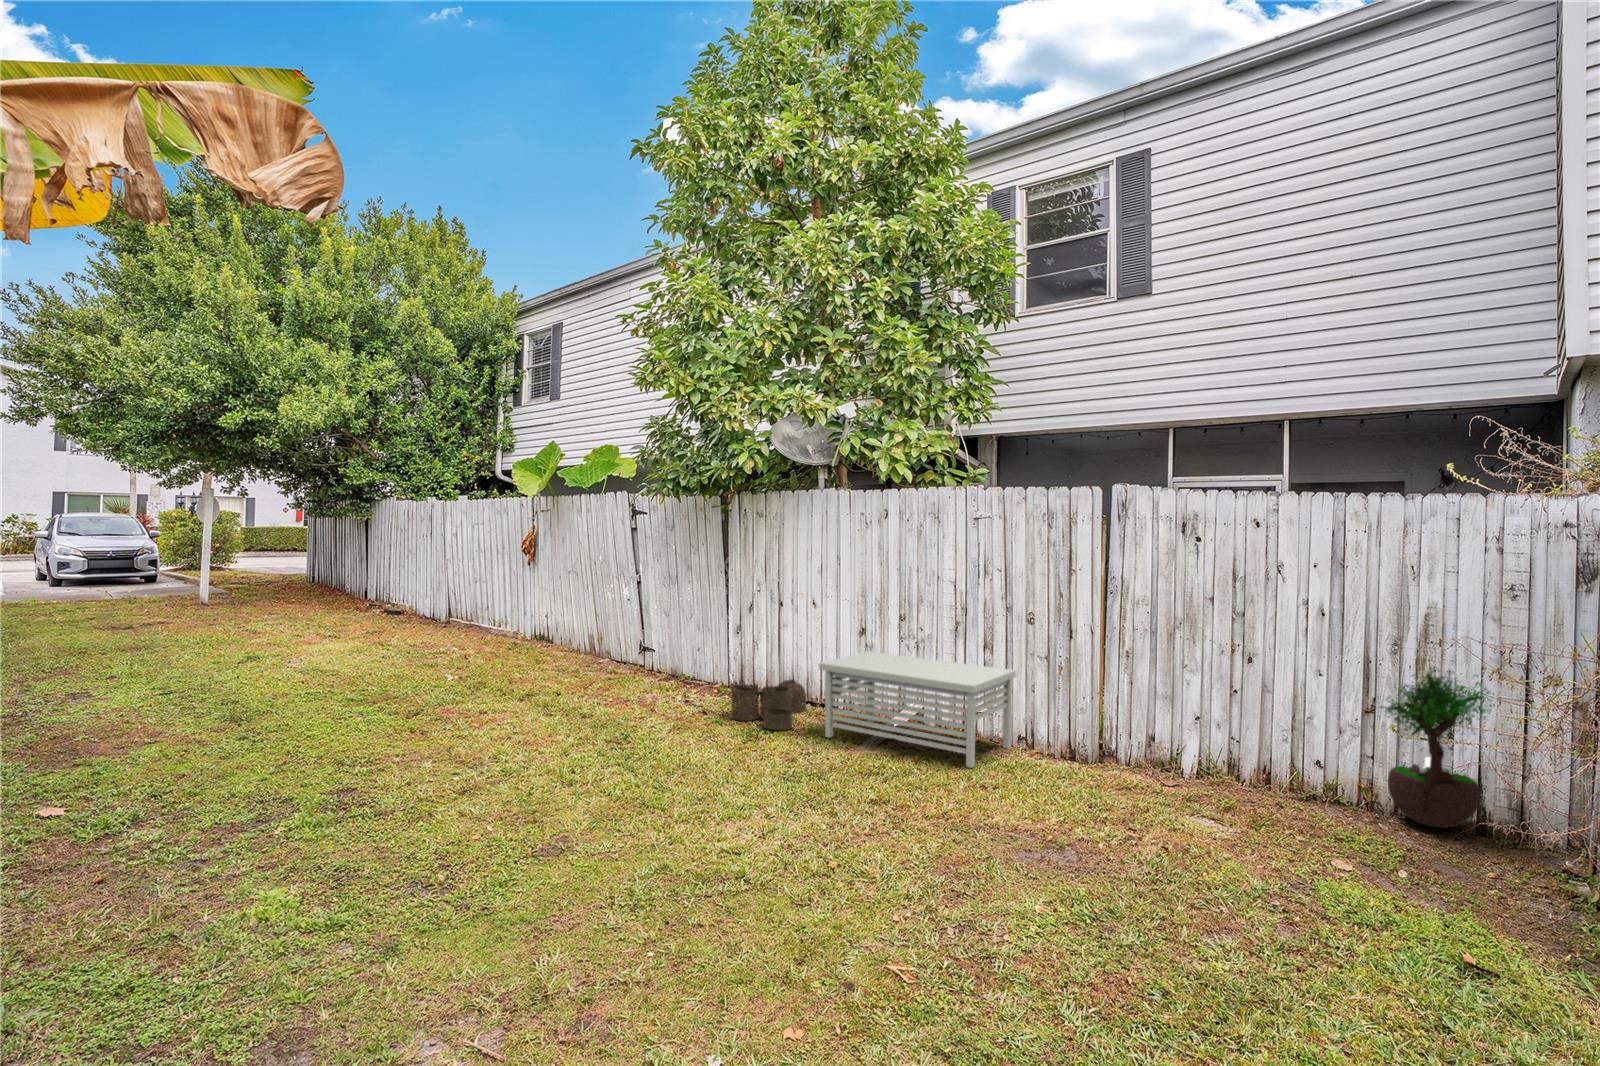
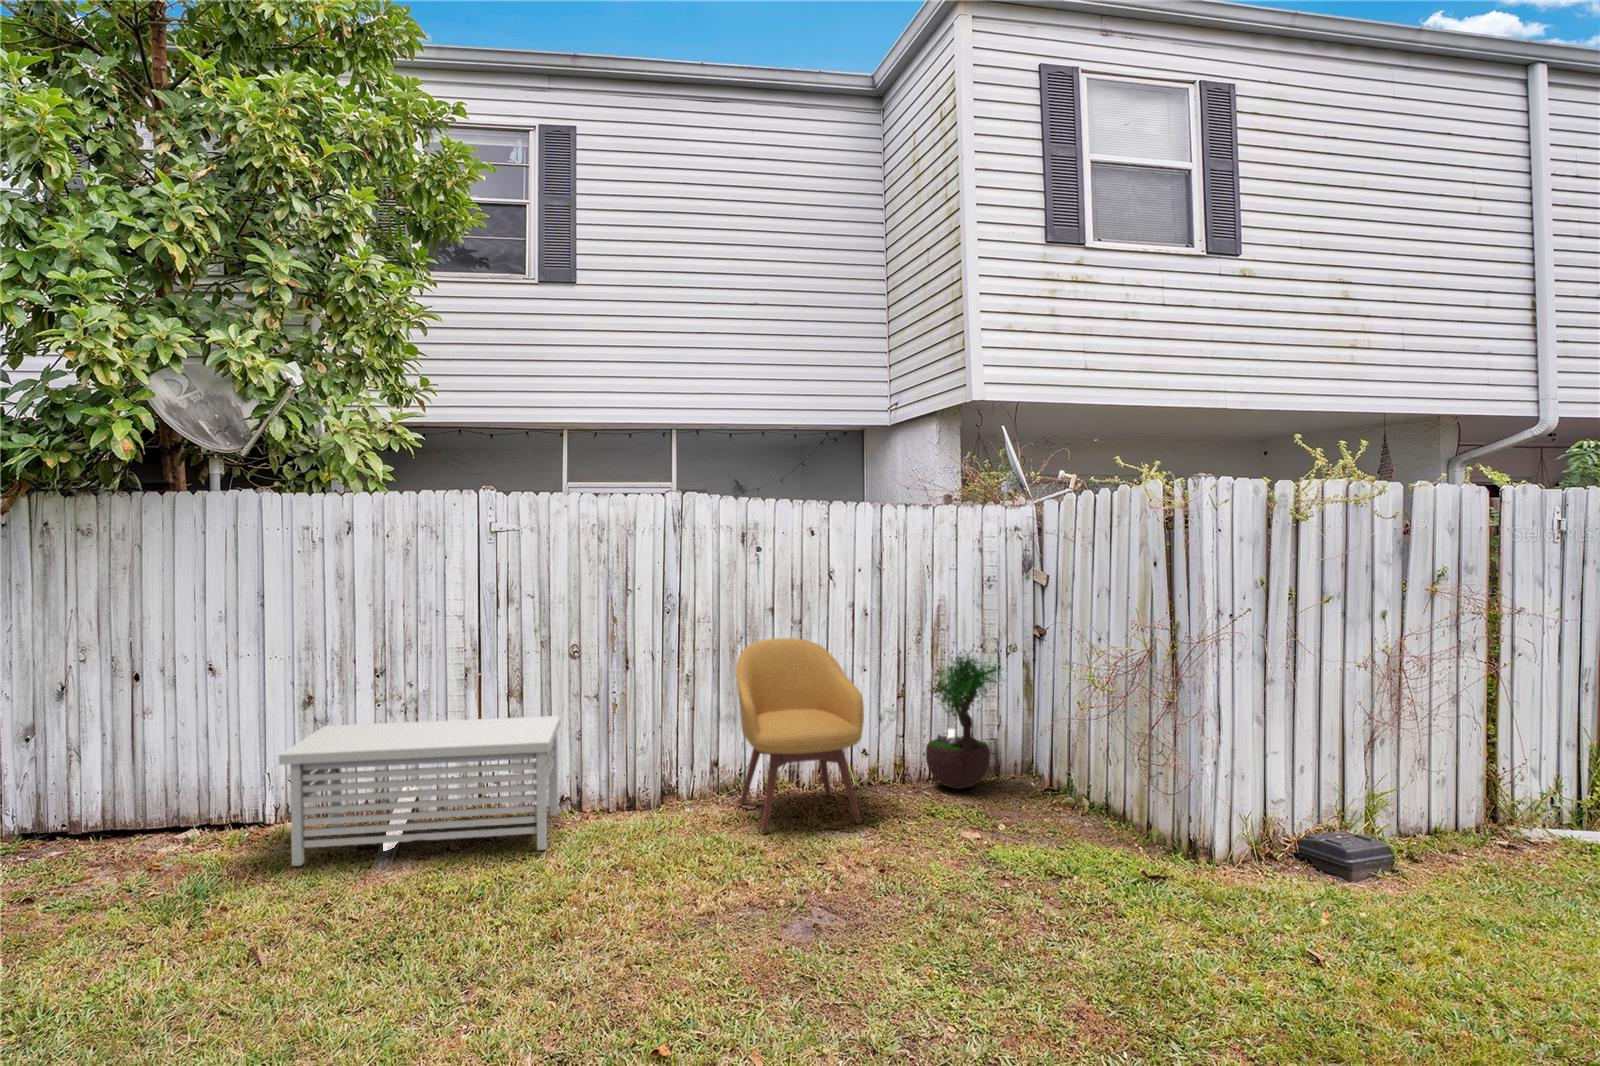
chair: none [1143,630,1277,823] -> present [736,638,864,834]
woven basket: present [731,679,806,730] -> none [71,790,216,883]

